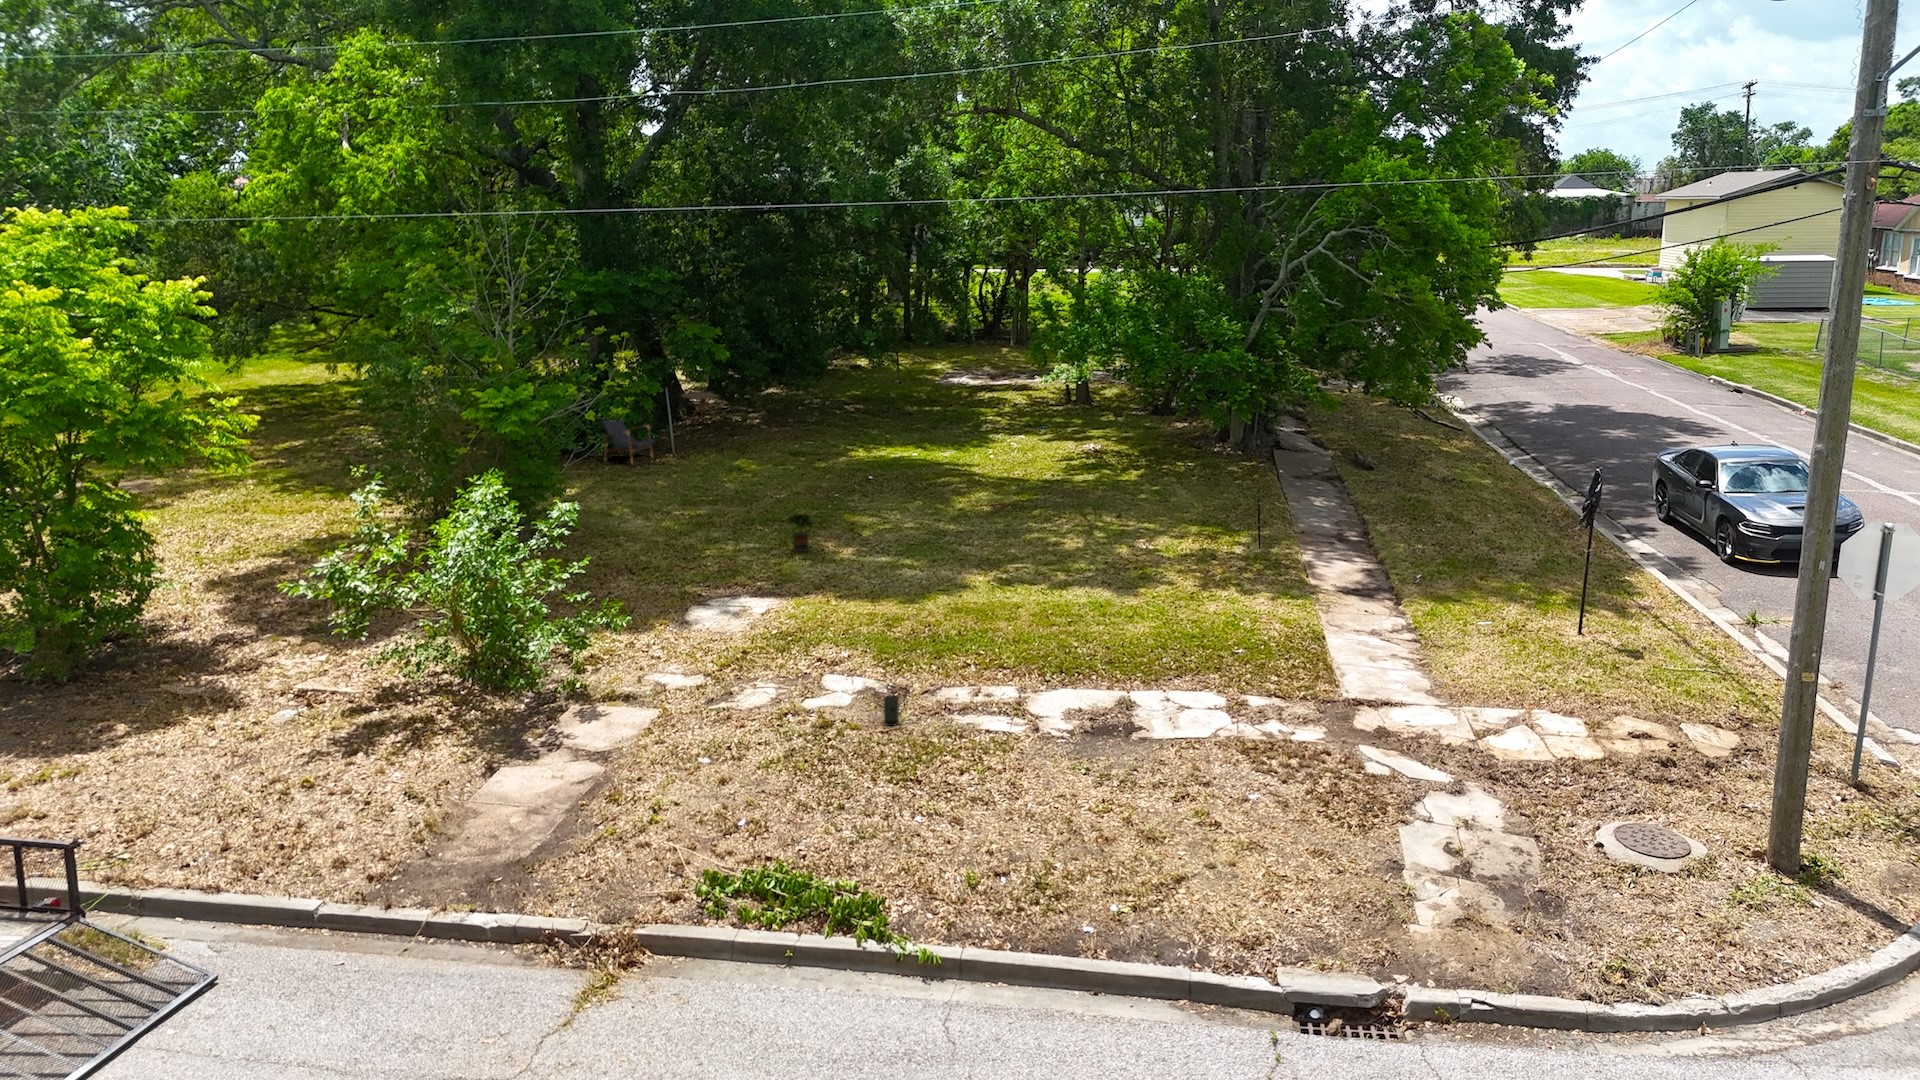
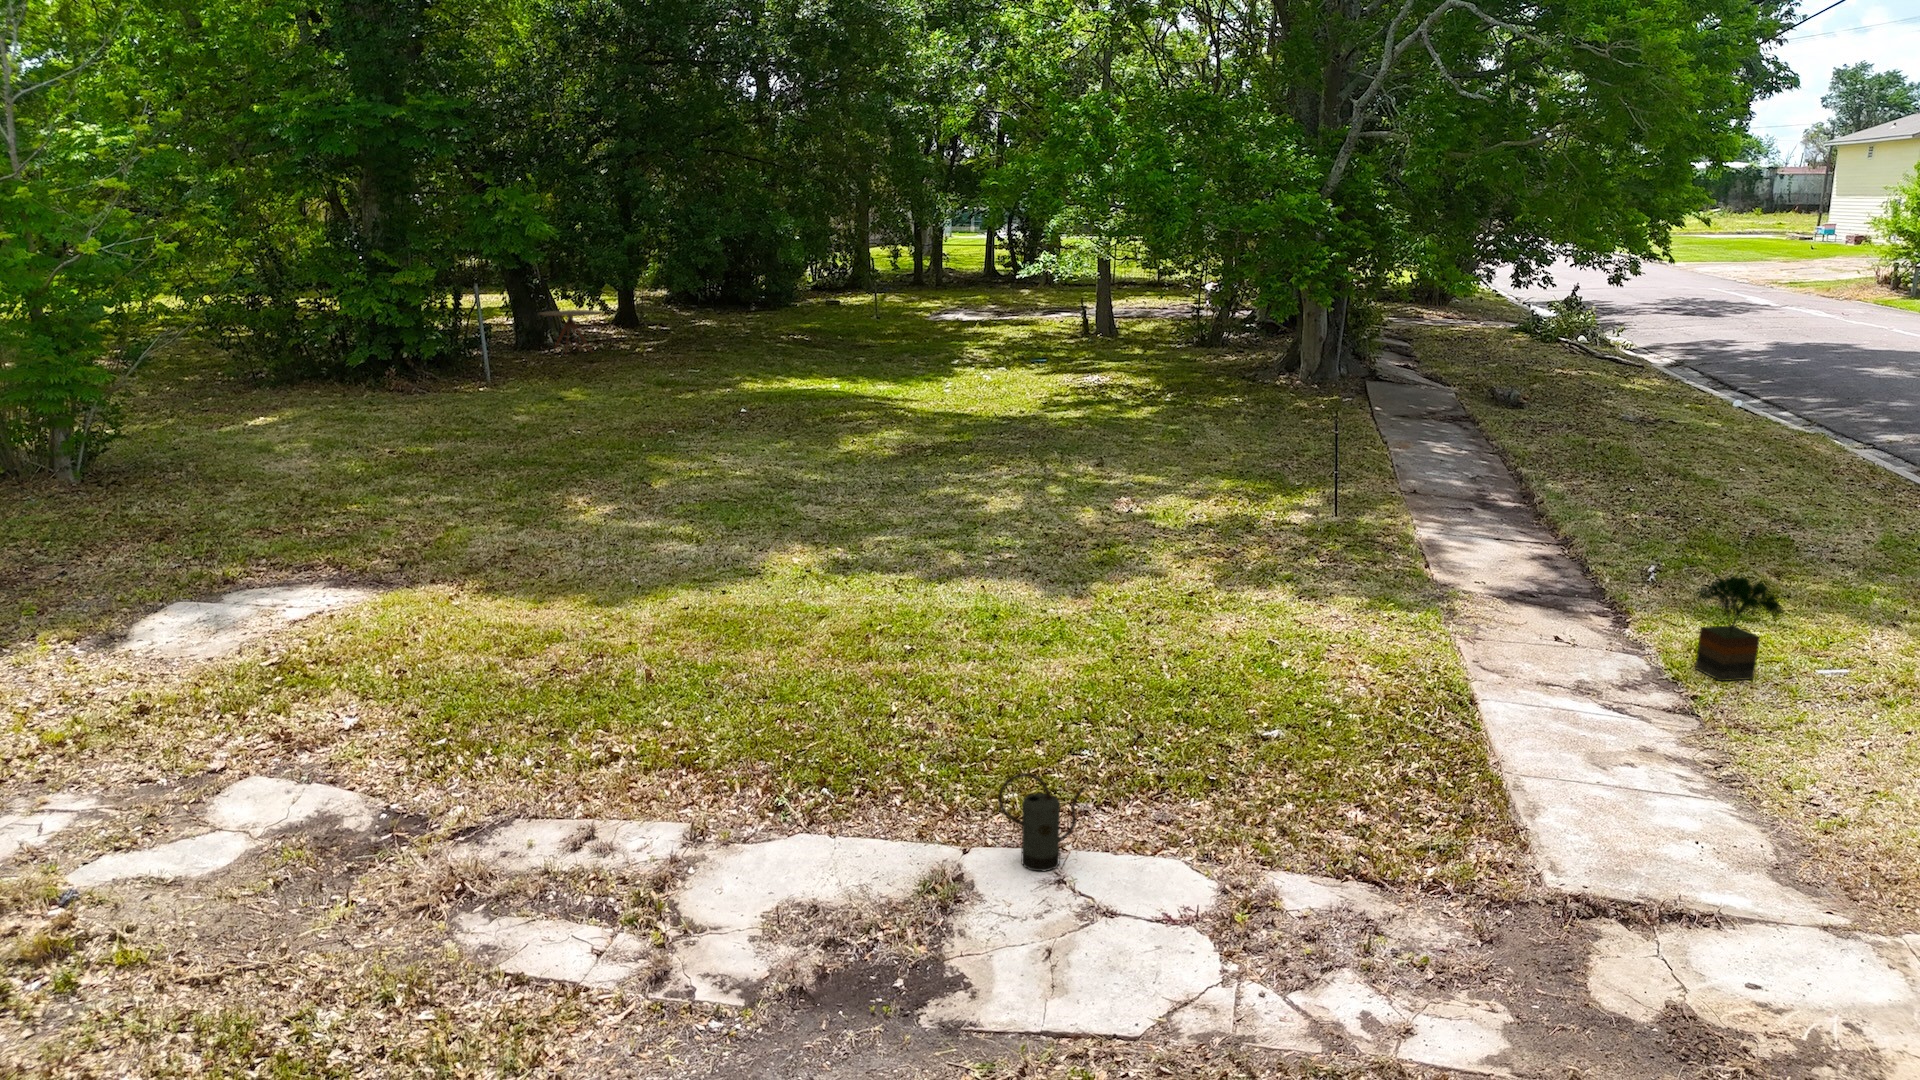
lounge chair: present [601,420,655,463] -> none [367,322,453,395]
potted tree: present [788,514,813,552] -> present [1695,576,1783,681]
watering can: present [875,688,906,726] -> present [998,773,1085,871]

